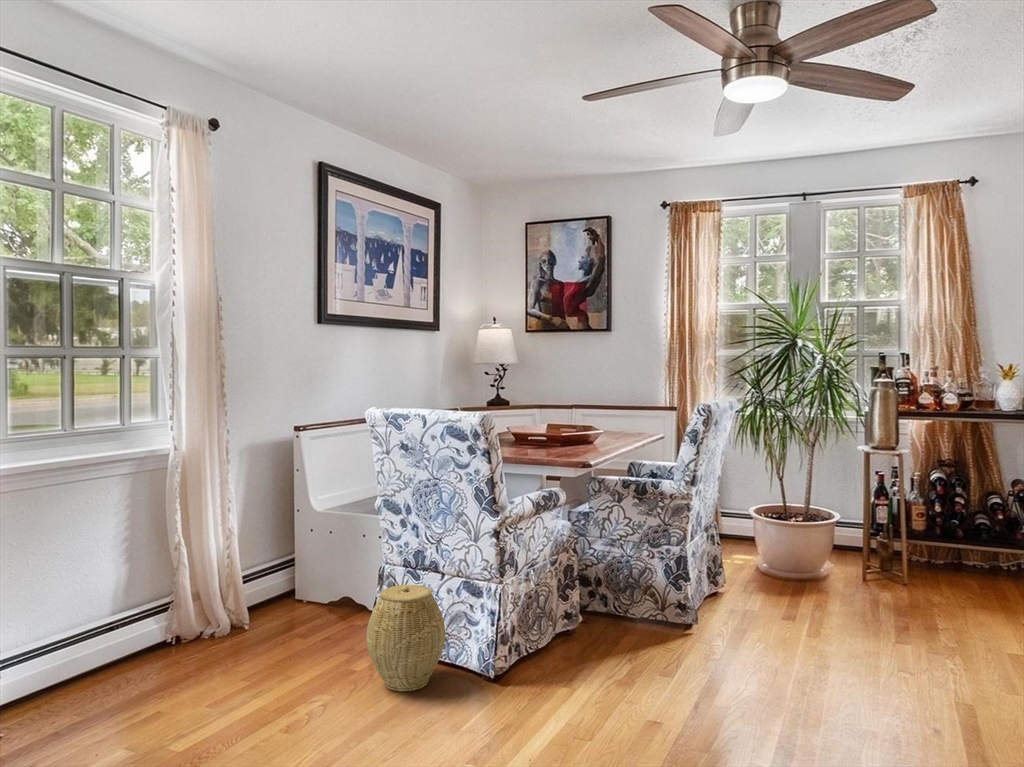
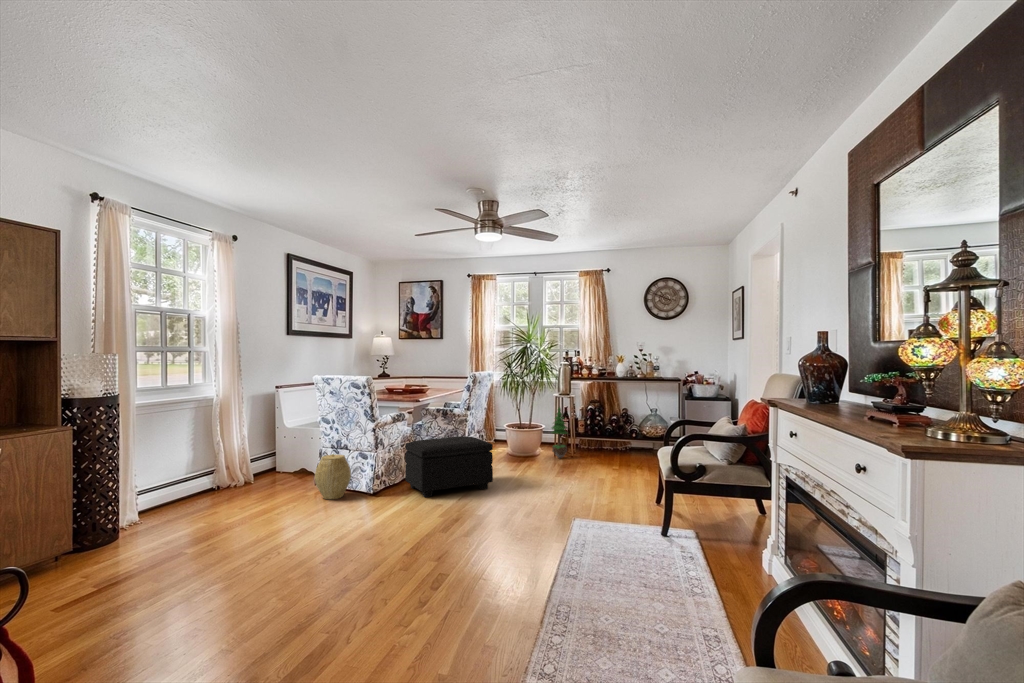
potted tree: none [858,474,904,589] -> present [551,407,567,458]
footstool: none [564,549,776,705] -> present [405,436,493,497]

